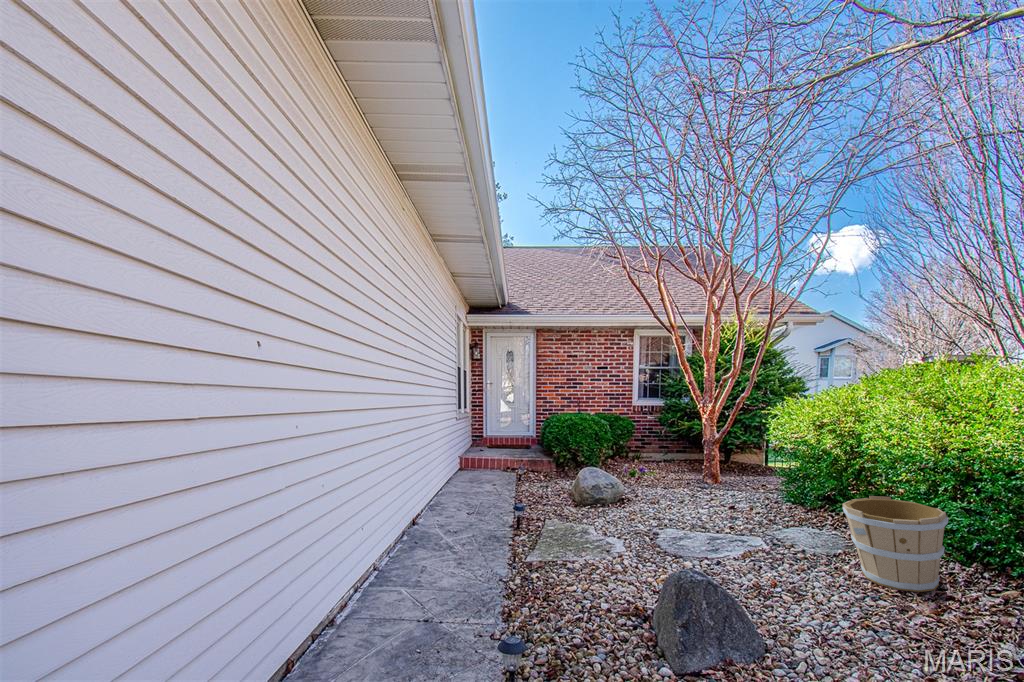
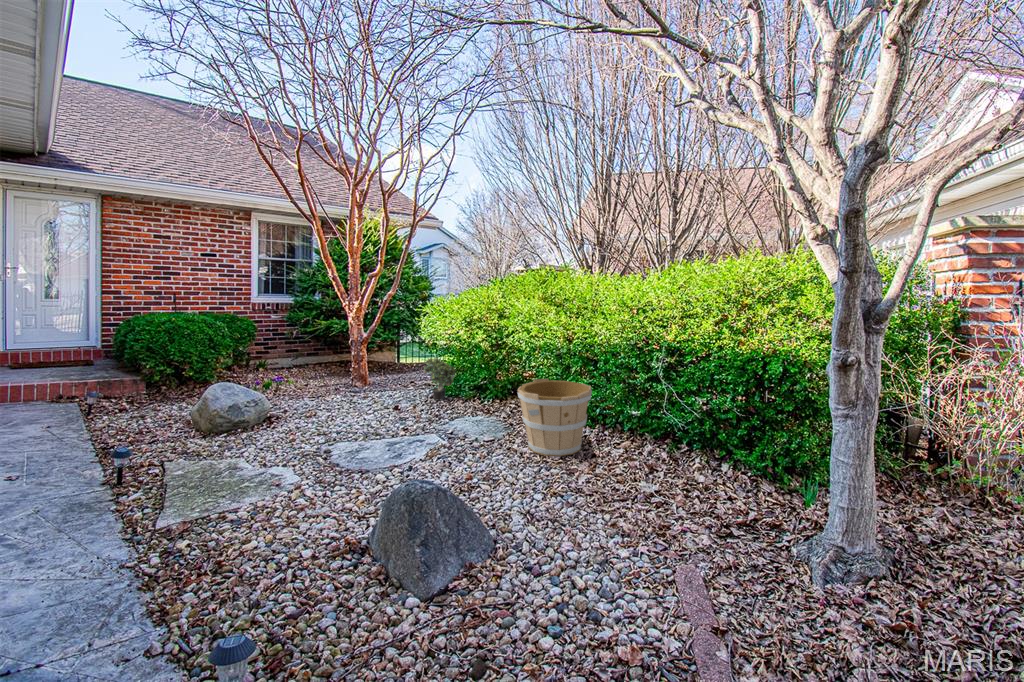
potted plant: none [764,462,804,507] -> present [424,358,455,400]

